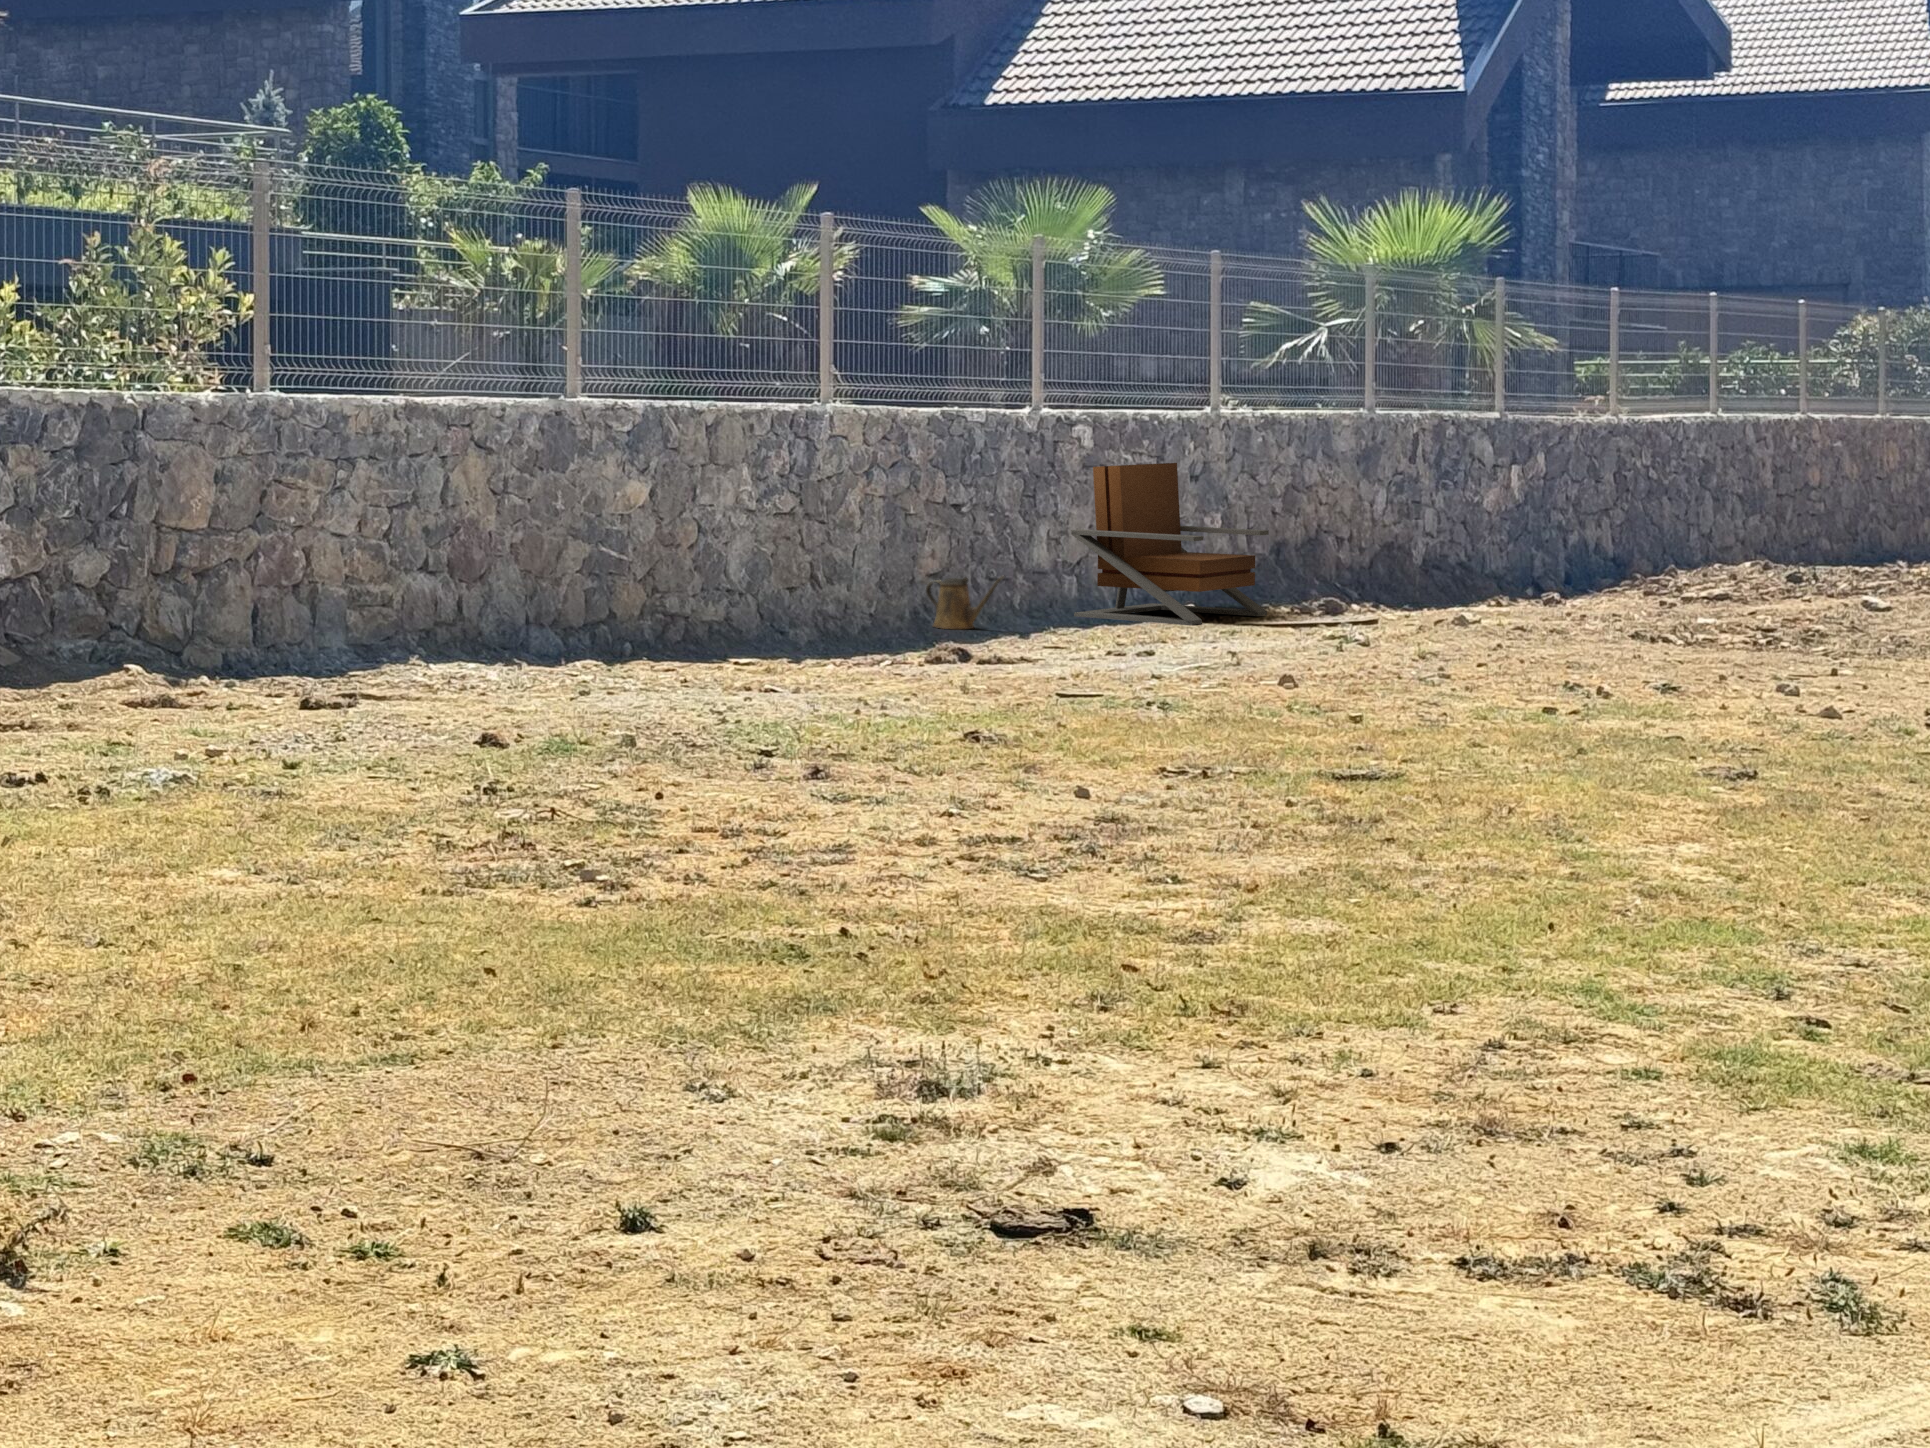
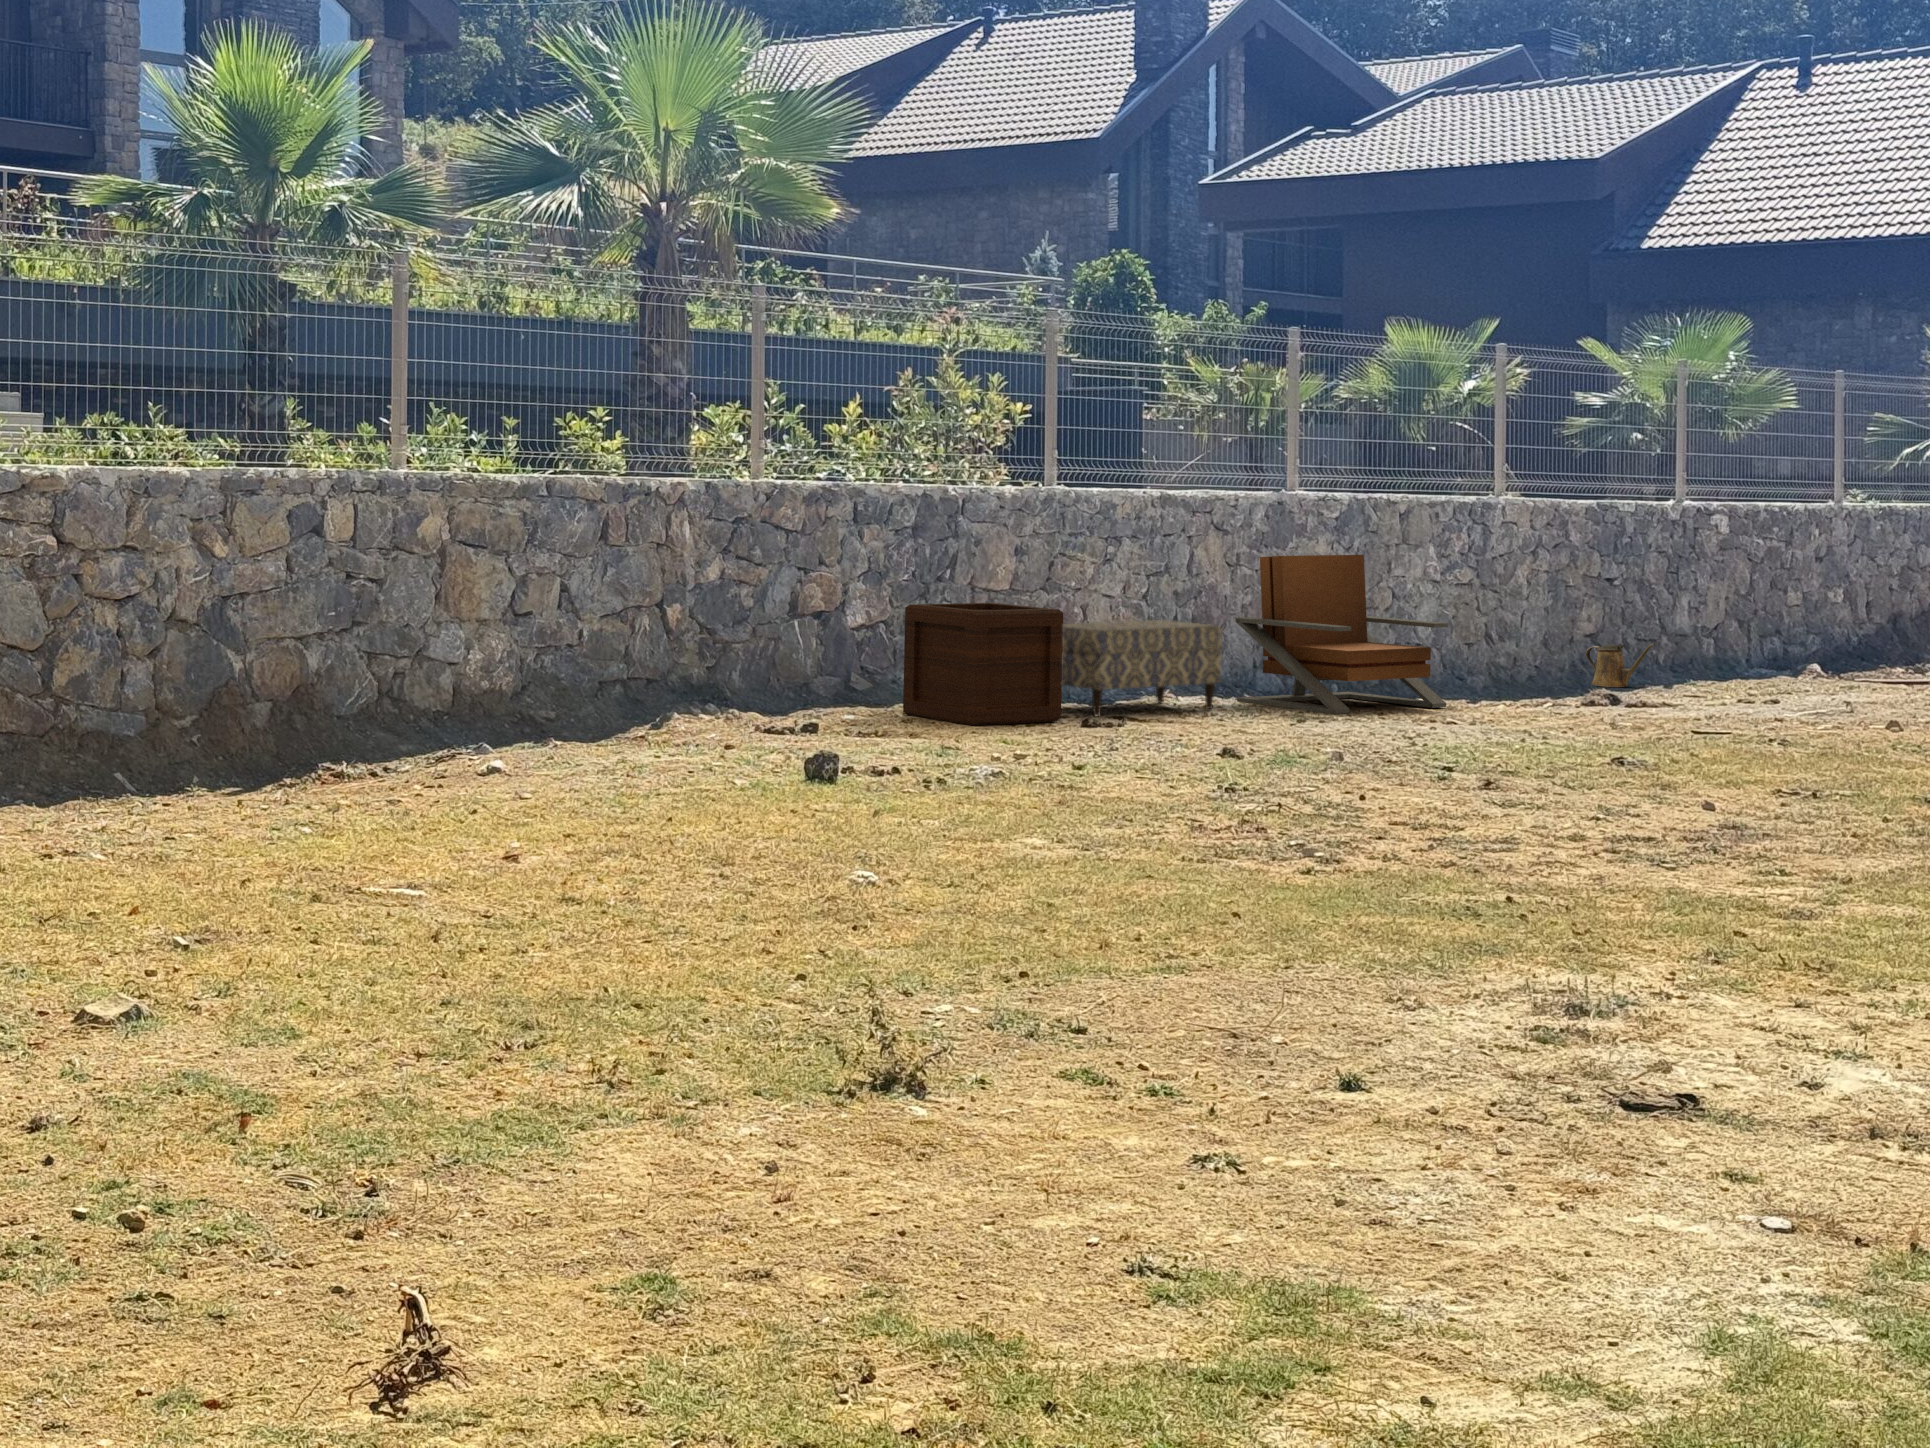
lounge chair: present [1071,463,1269,625] -> present [1236,555,1448,714]
wooden crate: none [67,543,280,707] -> present [903,603,1063,726]
bench: none [249,561,486,688] -> present [1062,620,1222,717]

